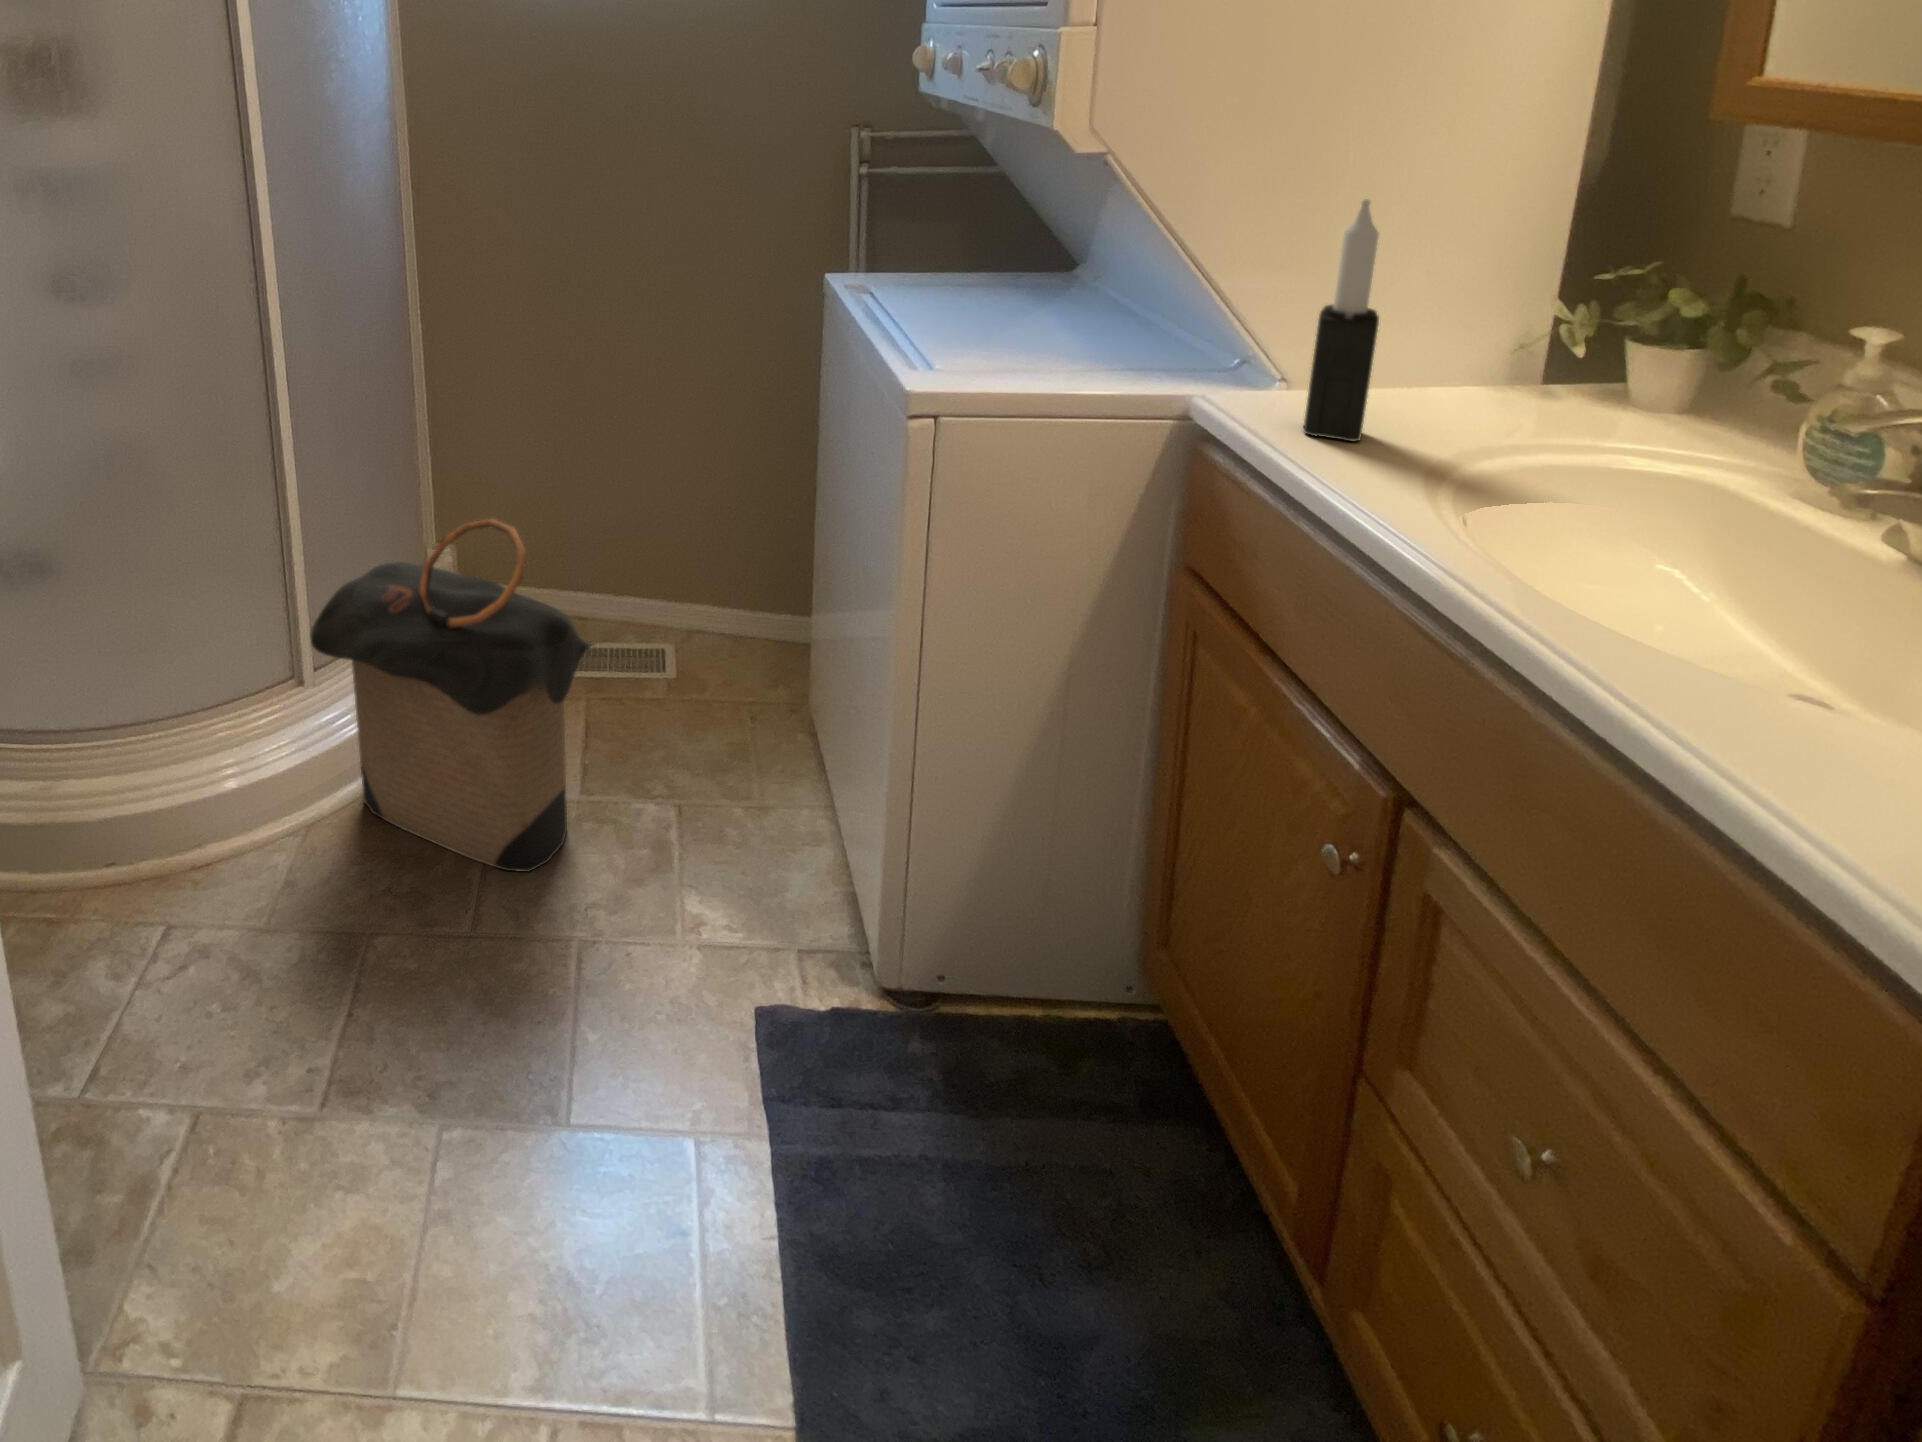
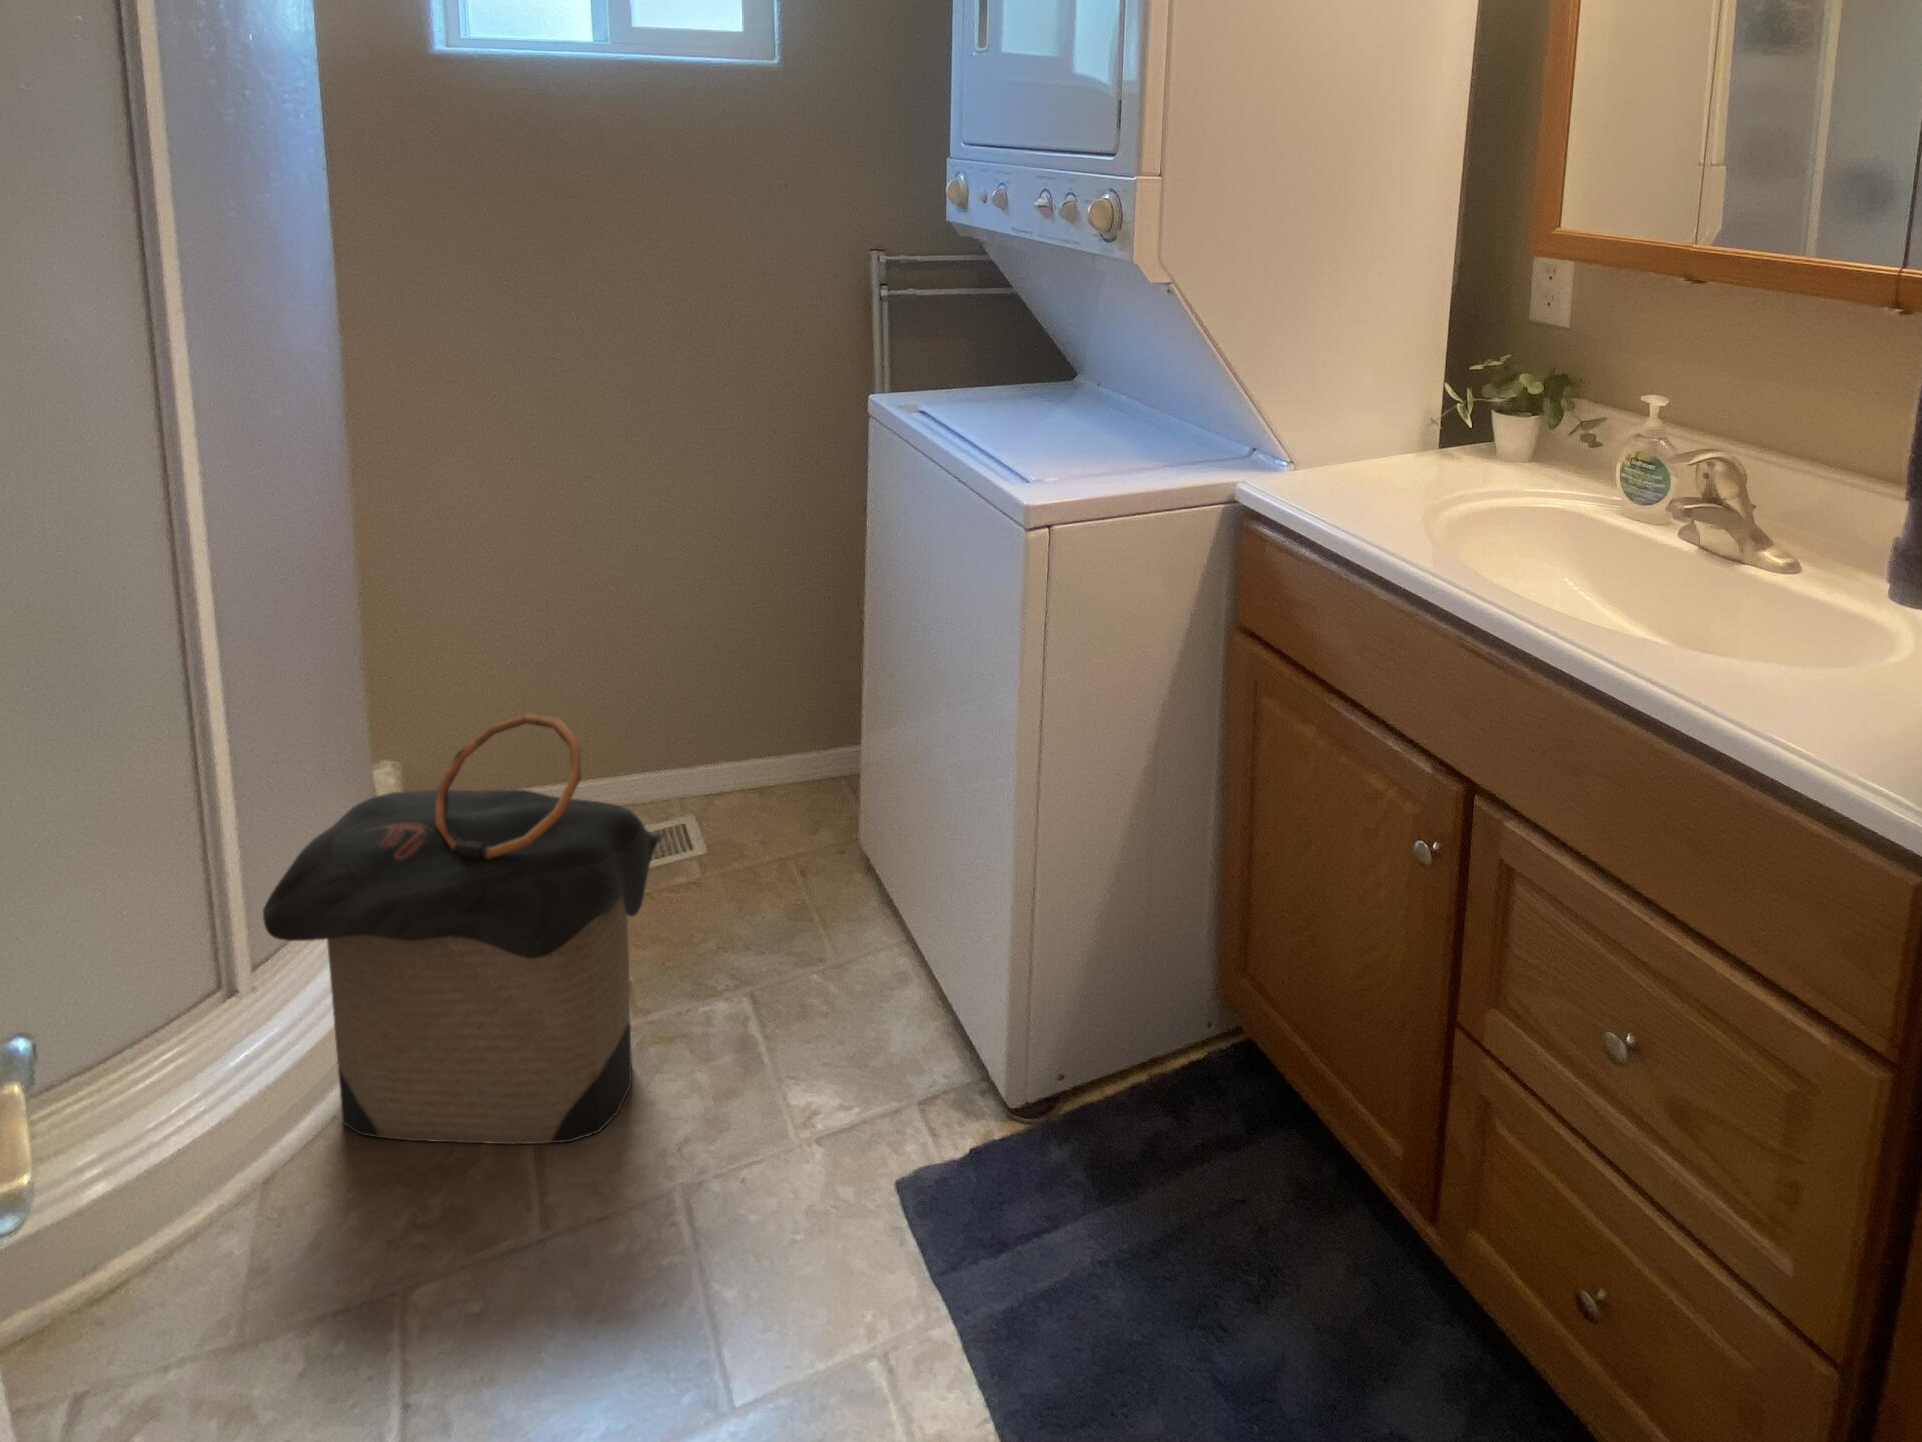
candle: present [1303,199,1379,442] -> none [1331,318,1381,511]

